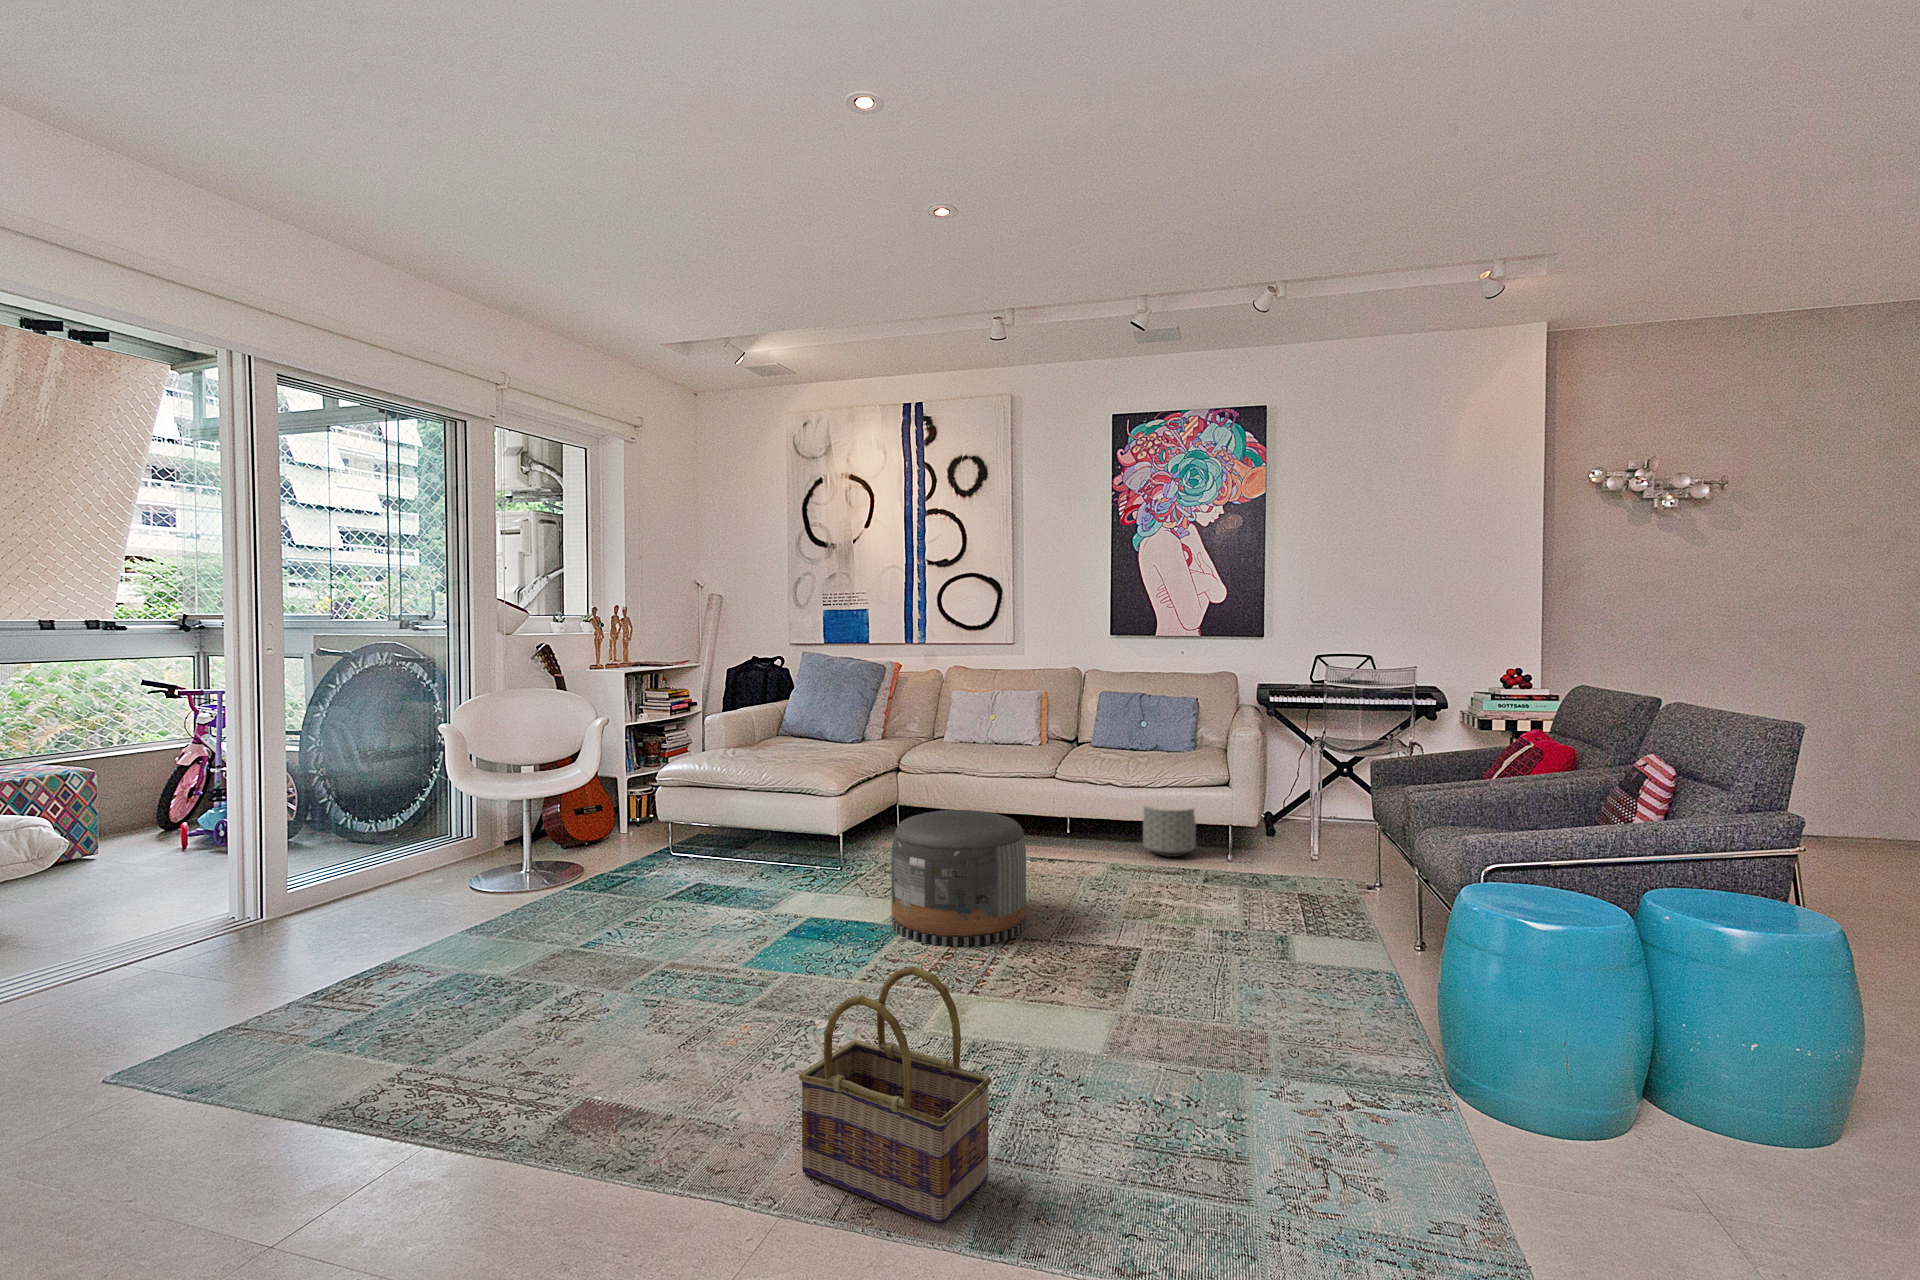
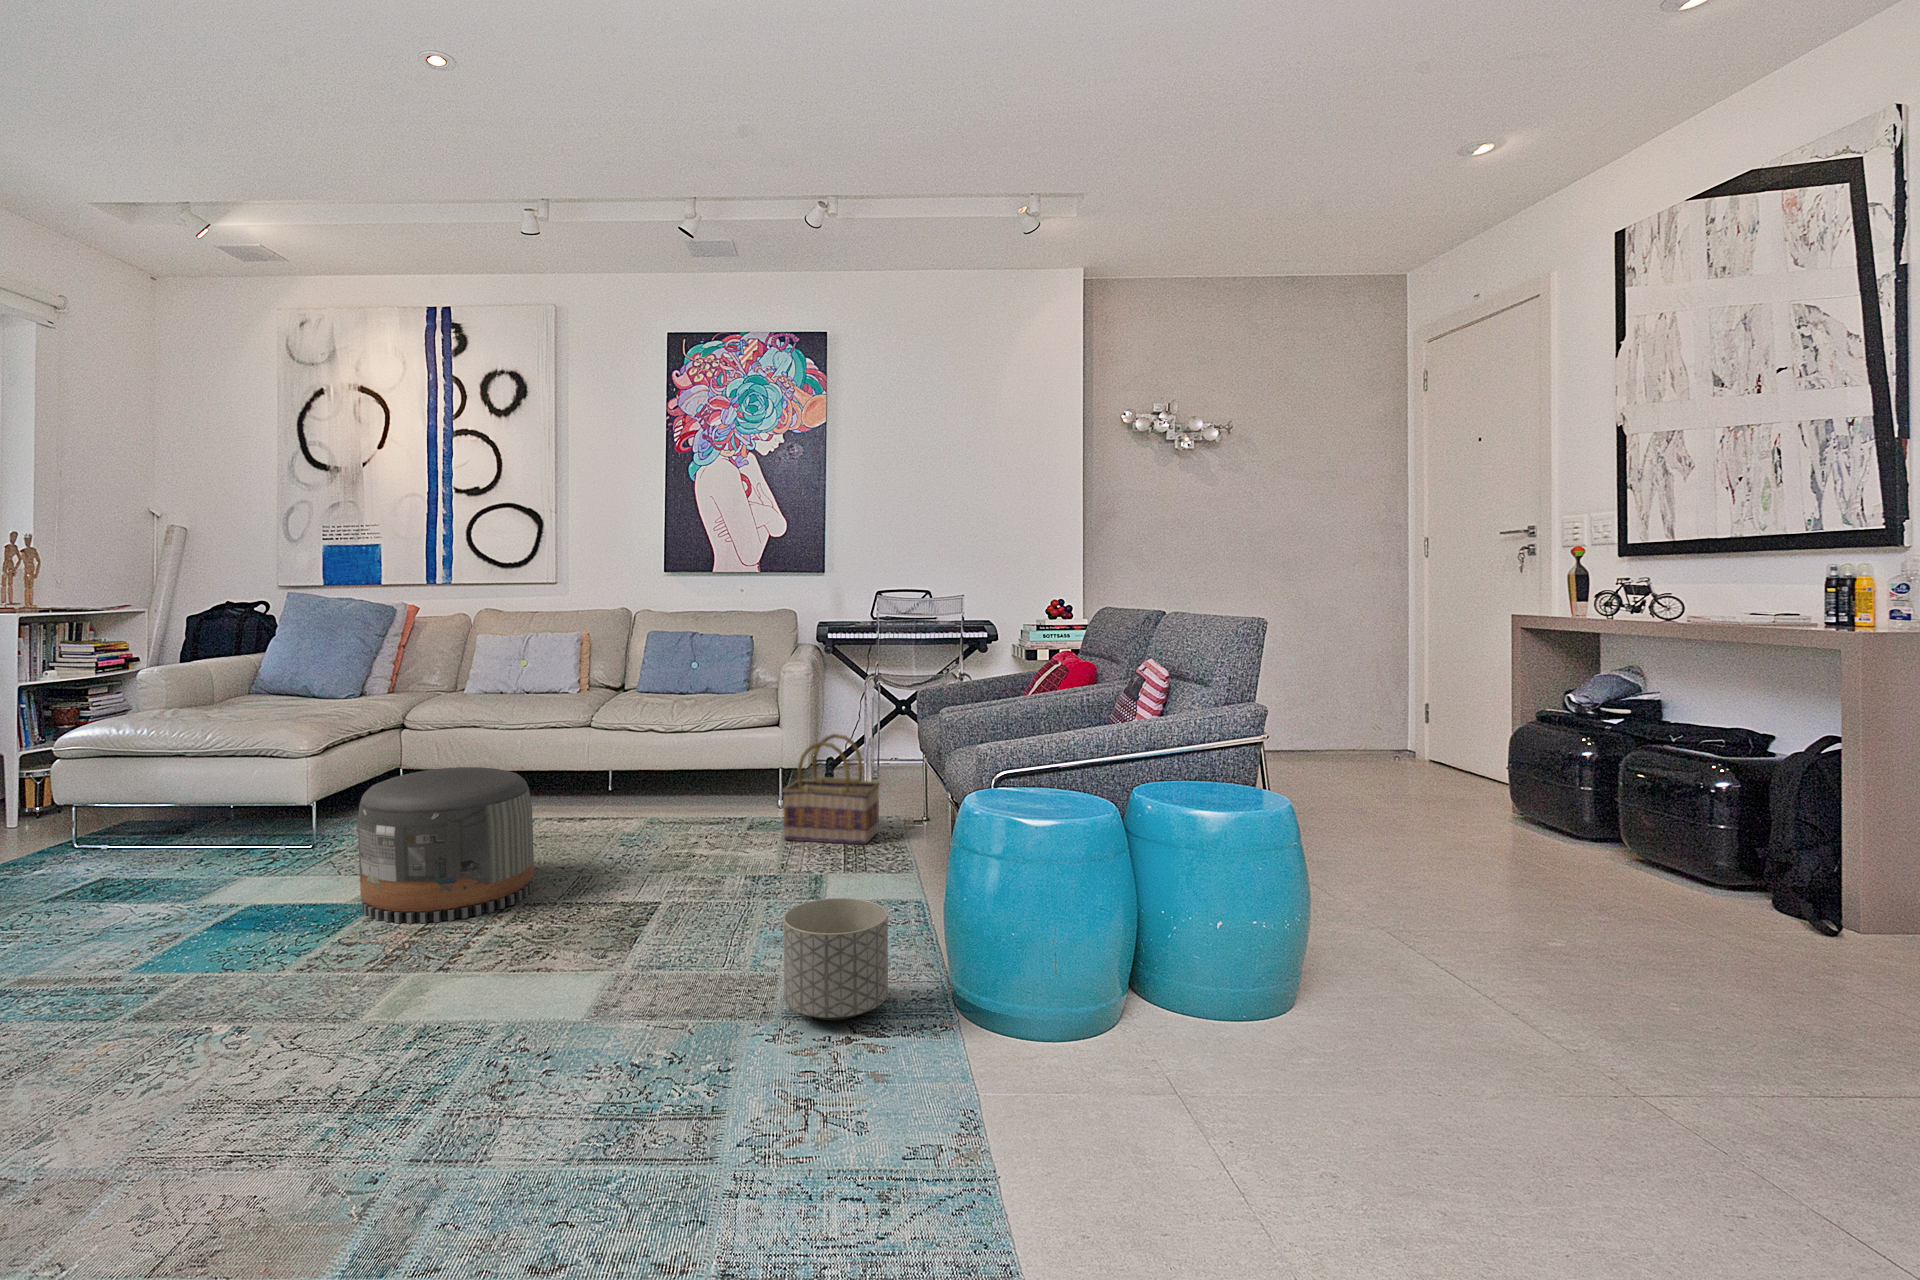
planter: present [1143,806,1196,857] -> present [783,898,888,1021]
basket: present [799,966,991,1226] -> present [782,734,880,844]

